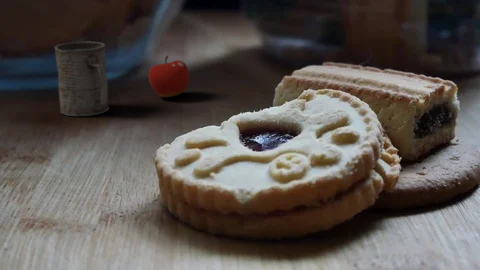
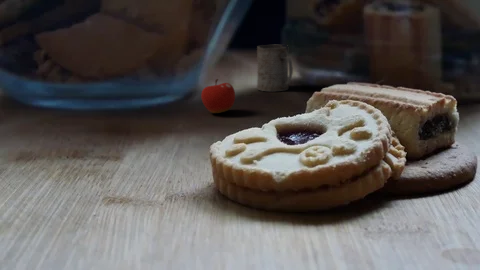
mug: present [55,42,109,116] -> present [257,45,293,91]

